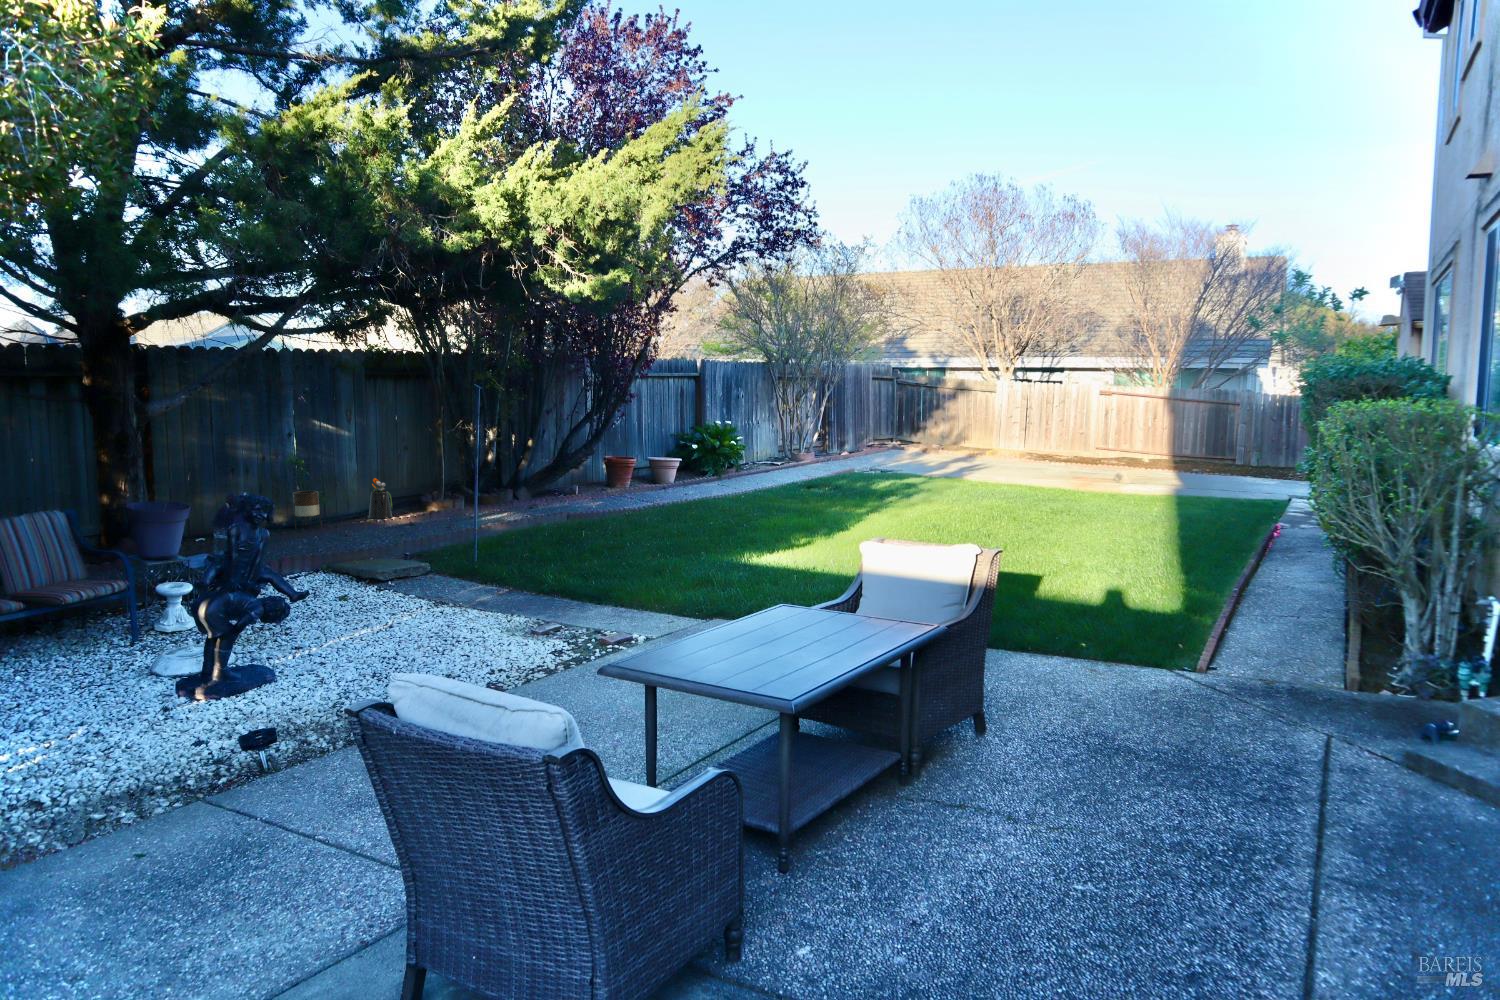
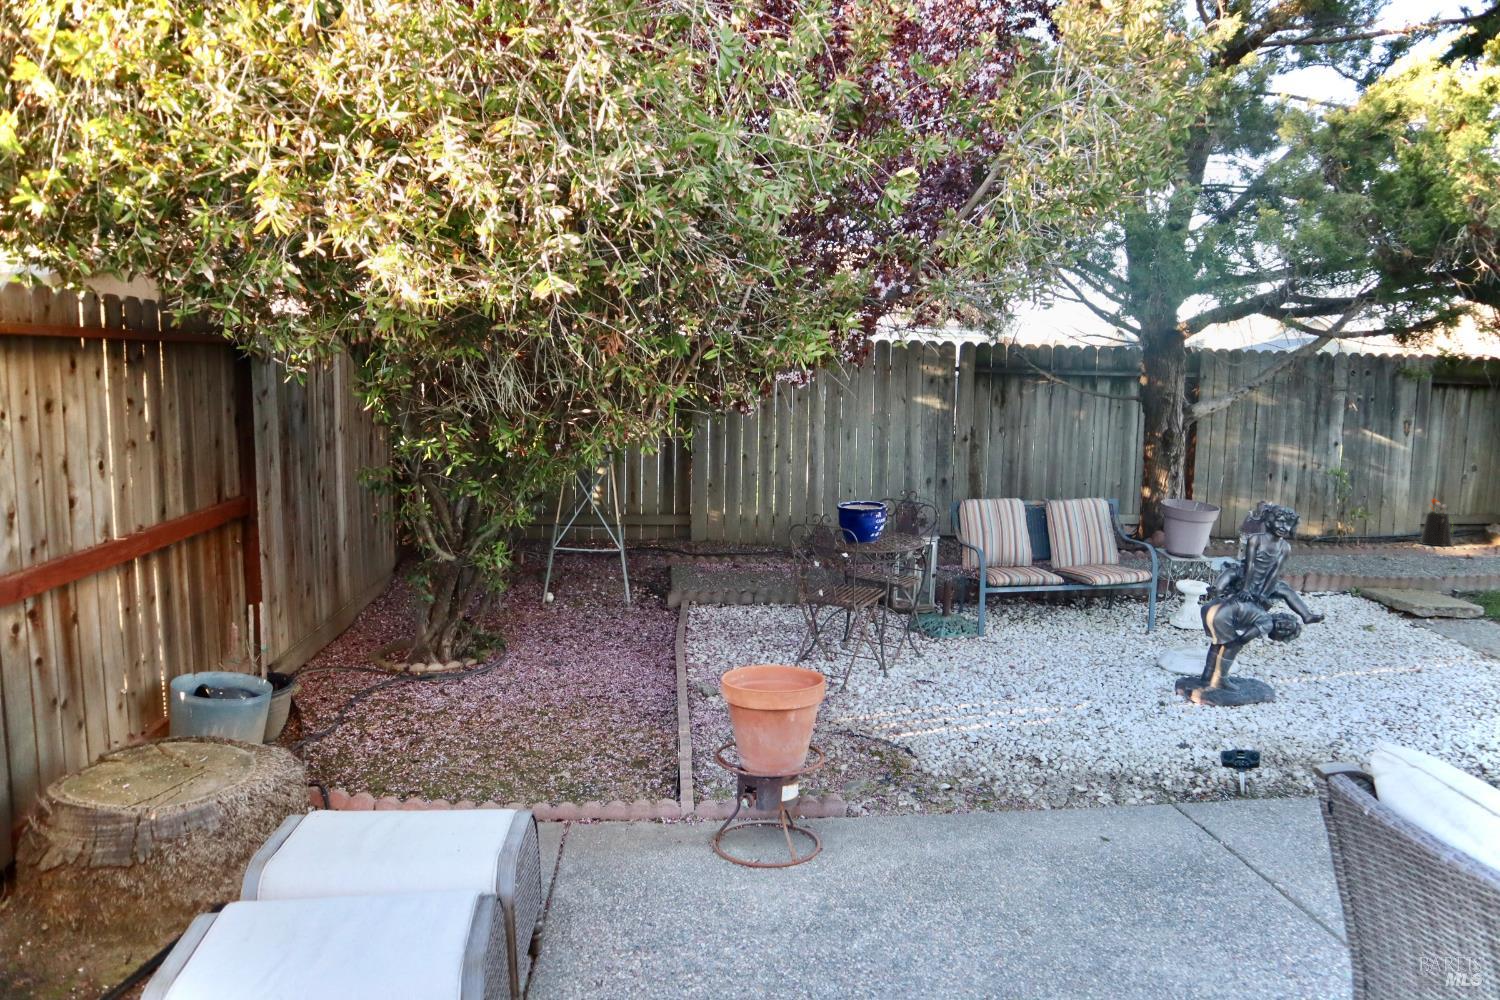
planter: present [293,491,321,529] -> none [1329,506,1361,547]

